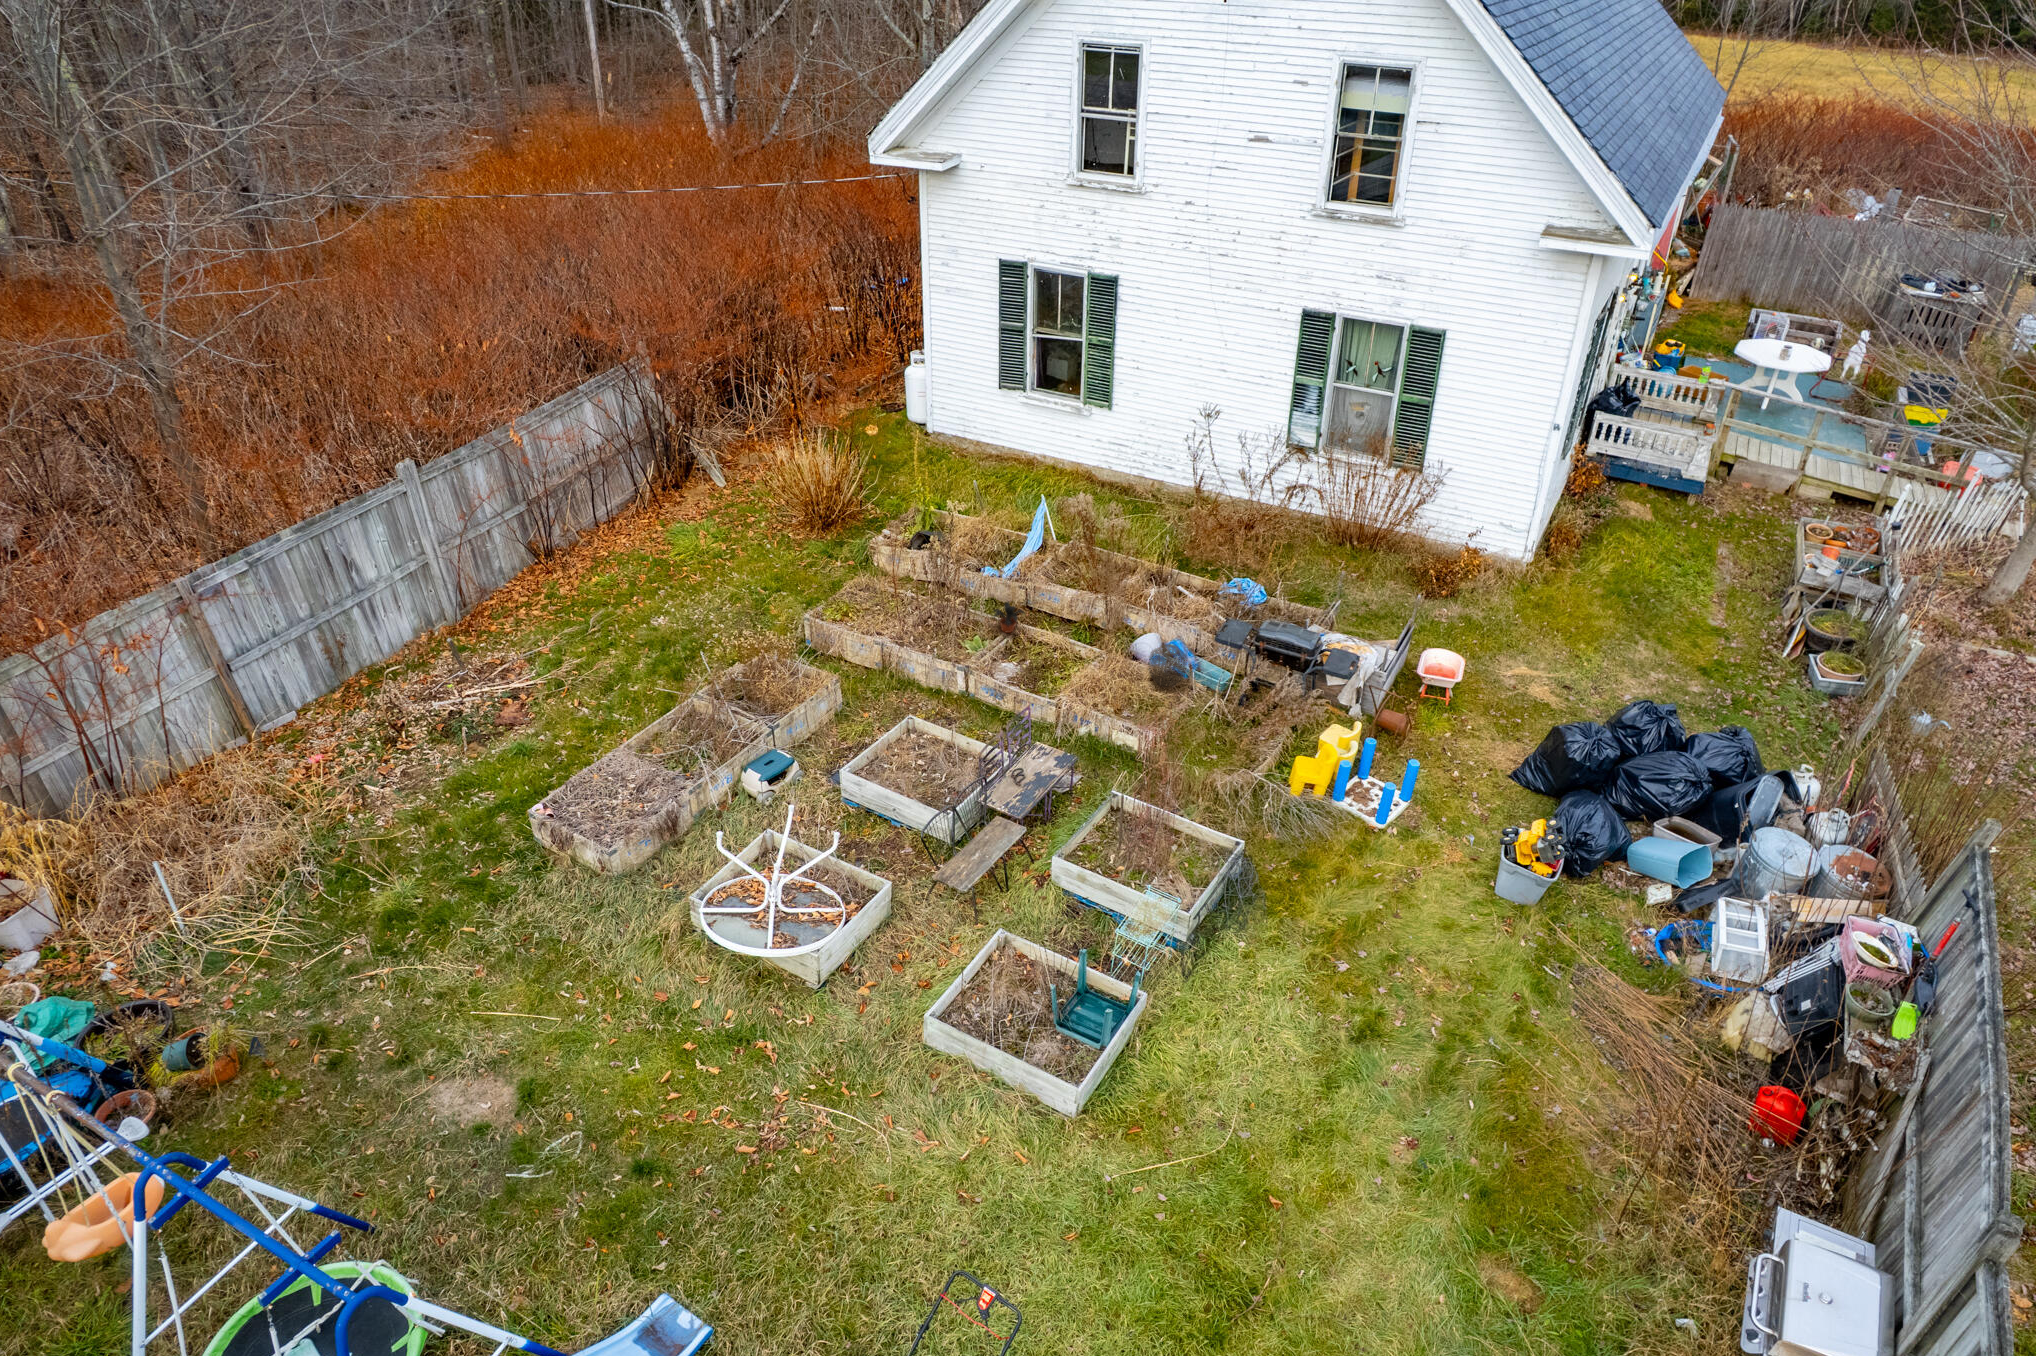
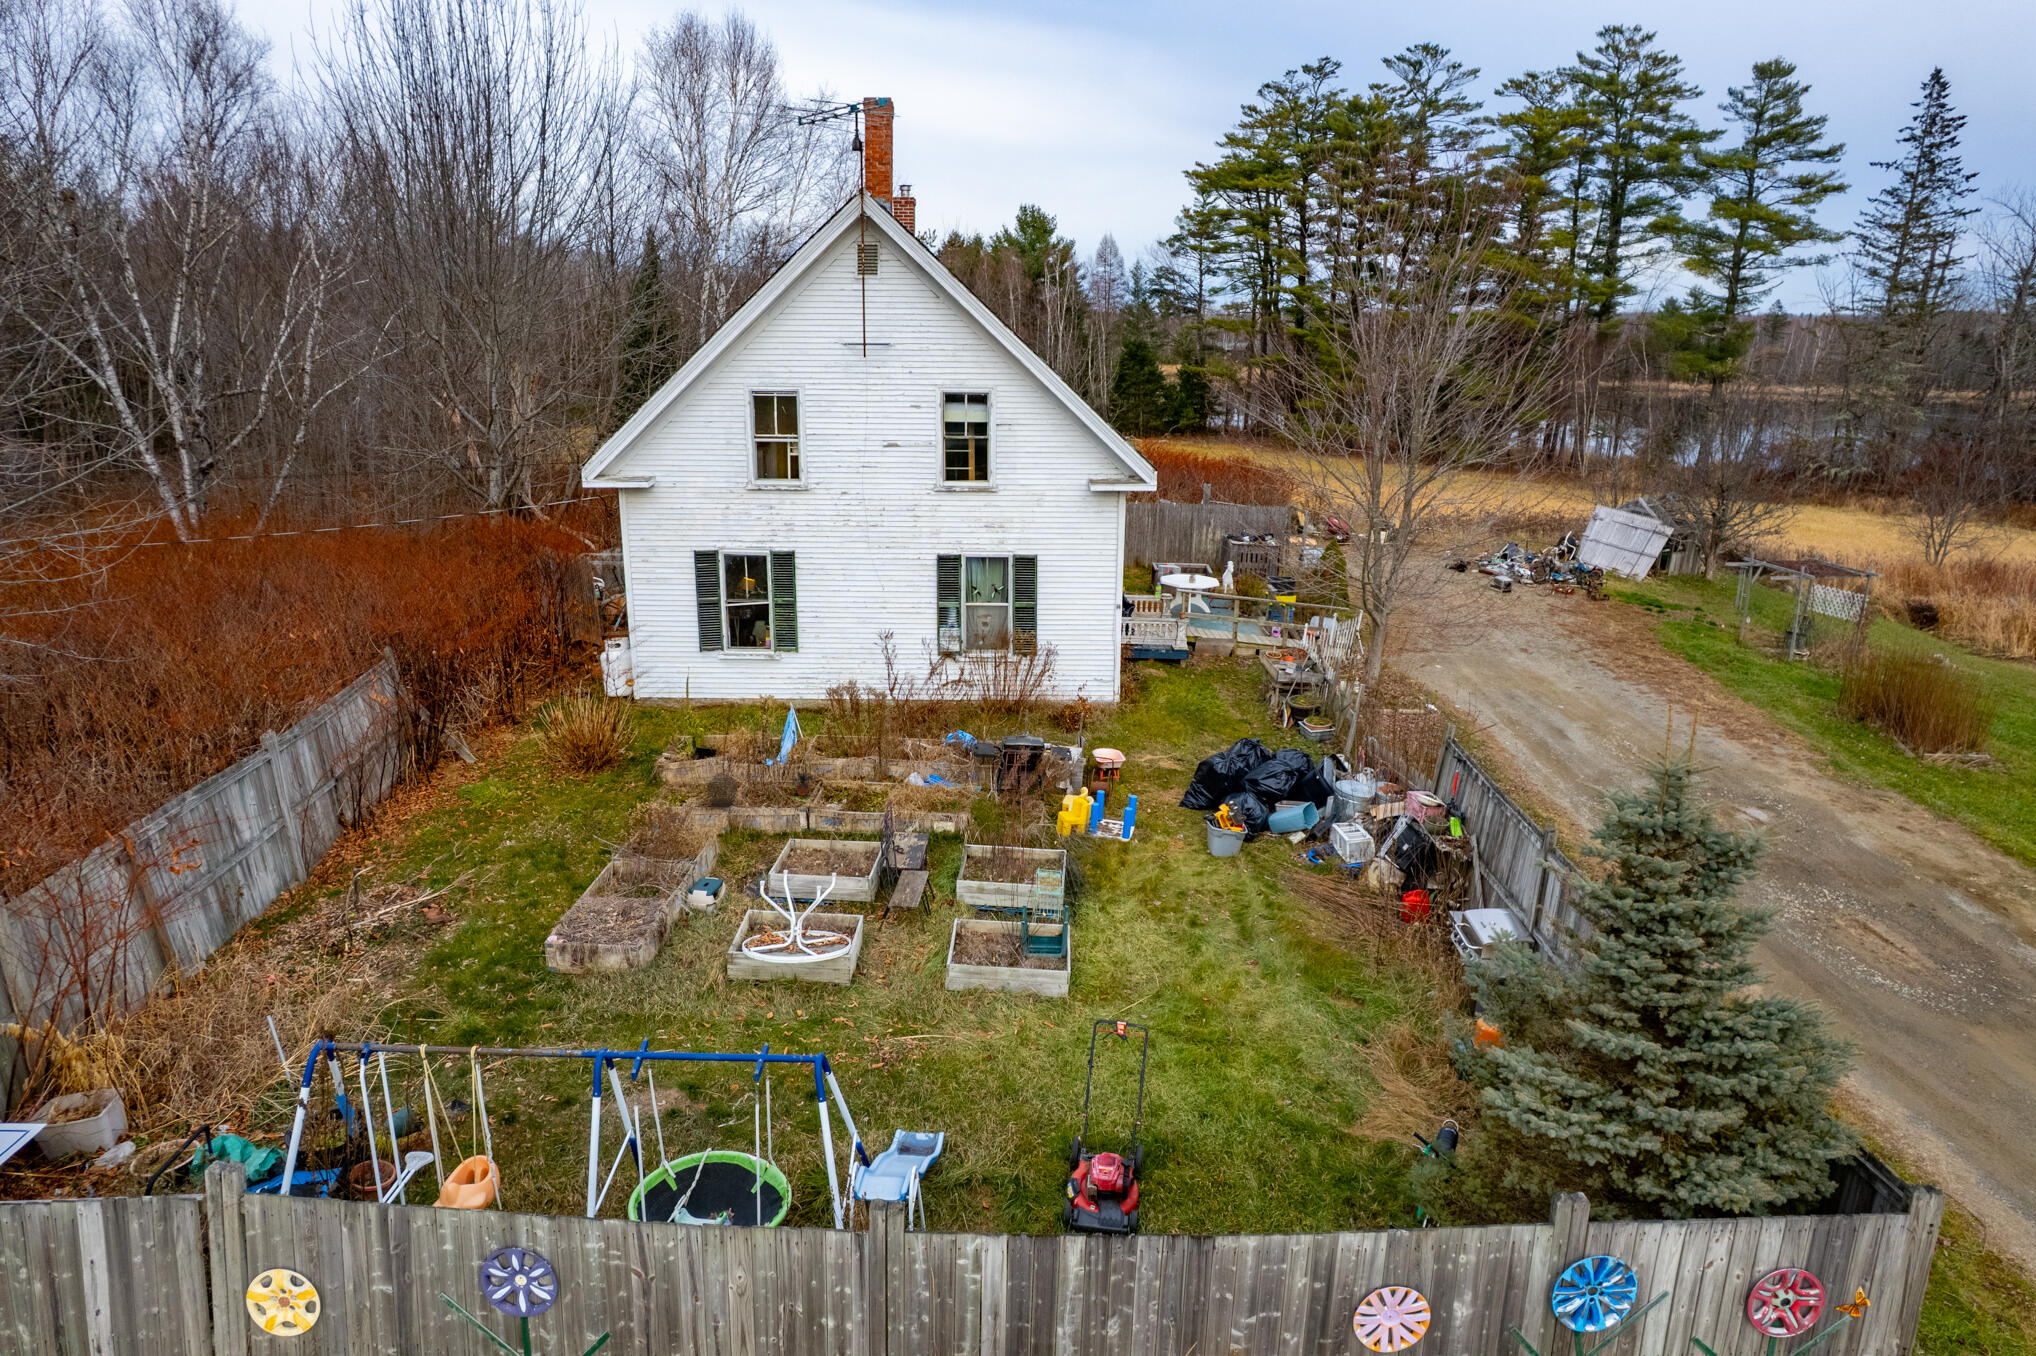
woven basket: present [1148,644,1187,687] -> present [707,773,737,806]

